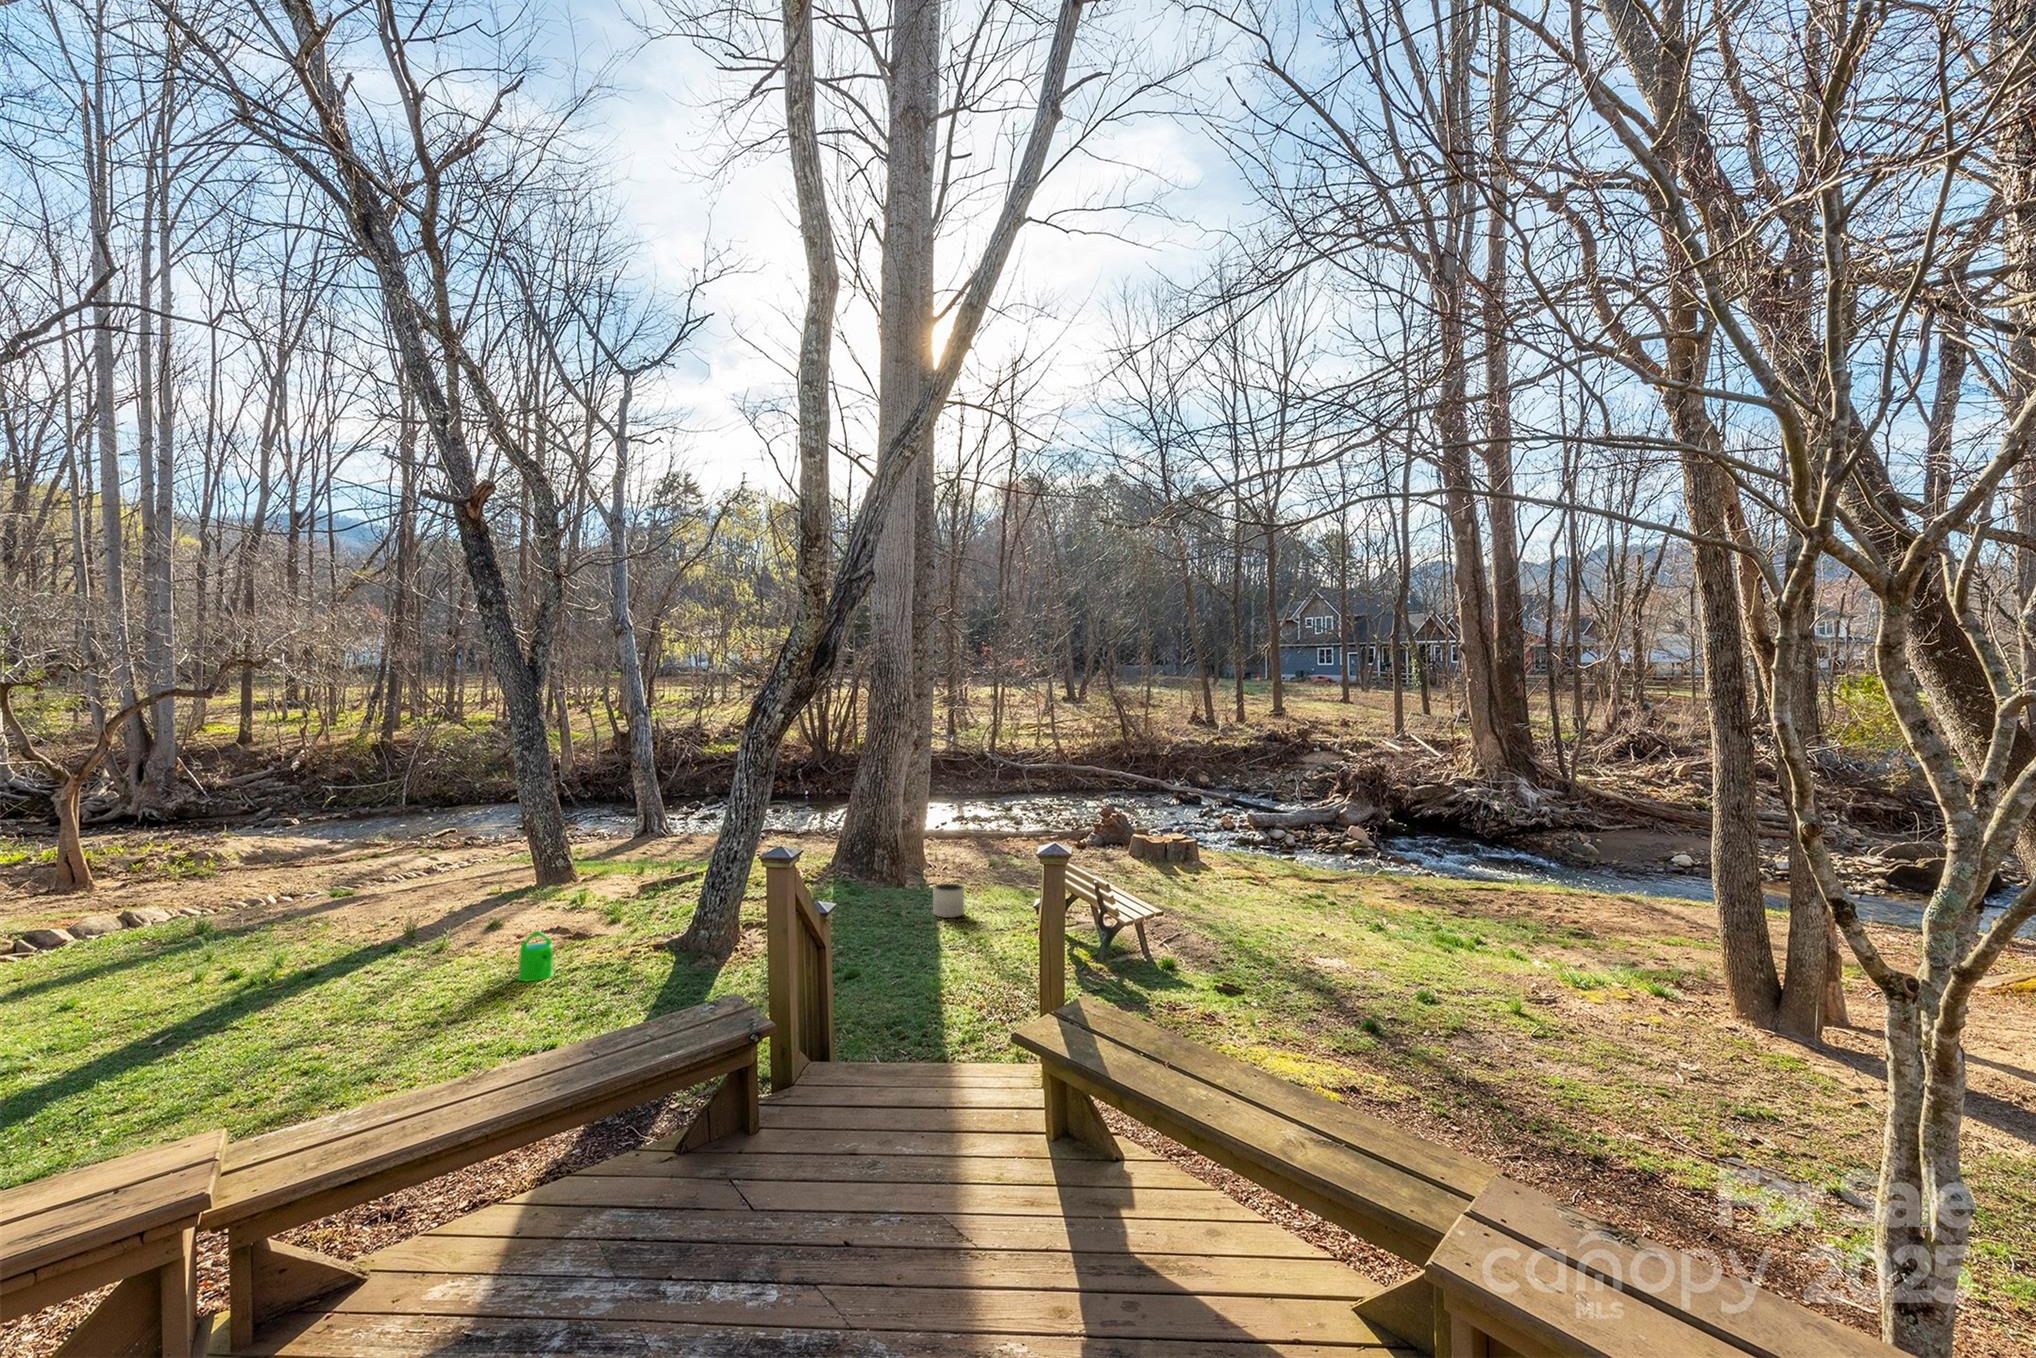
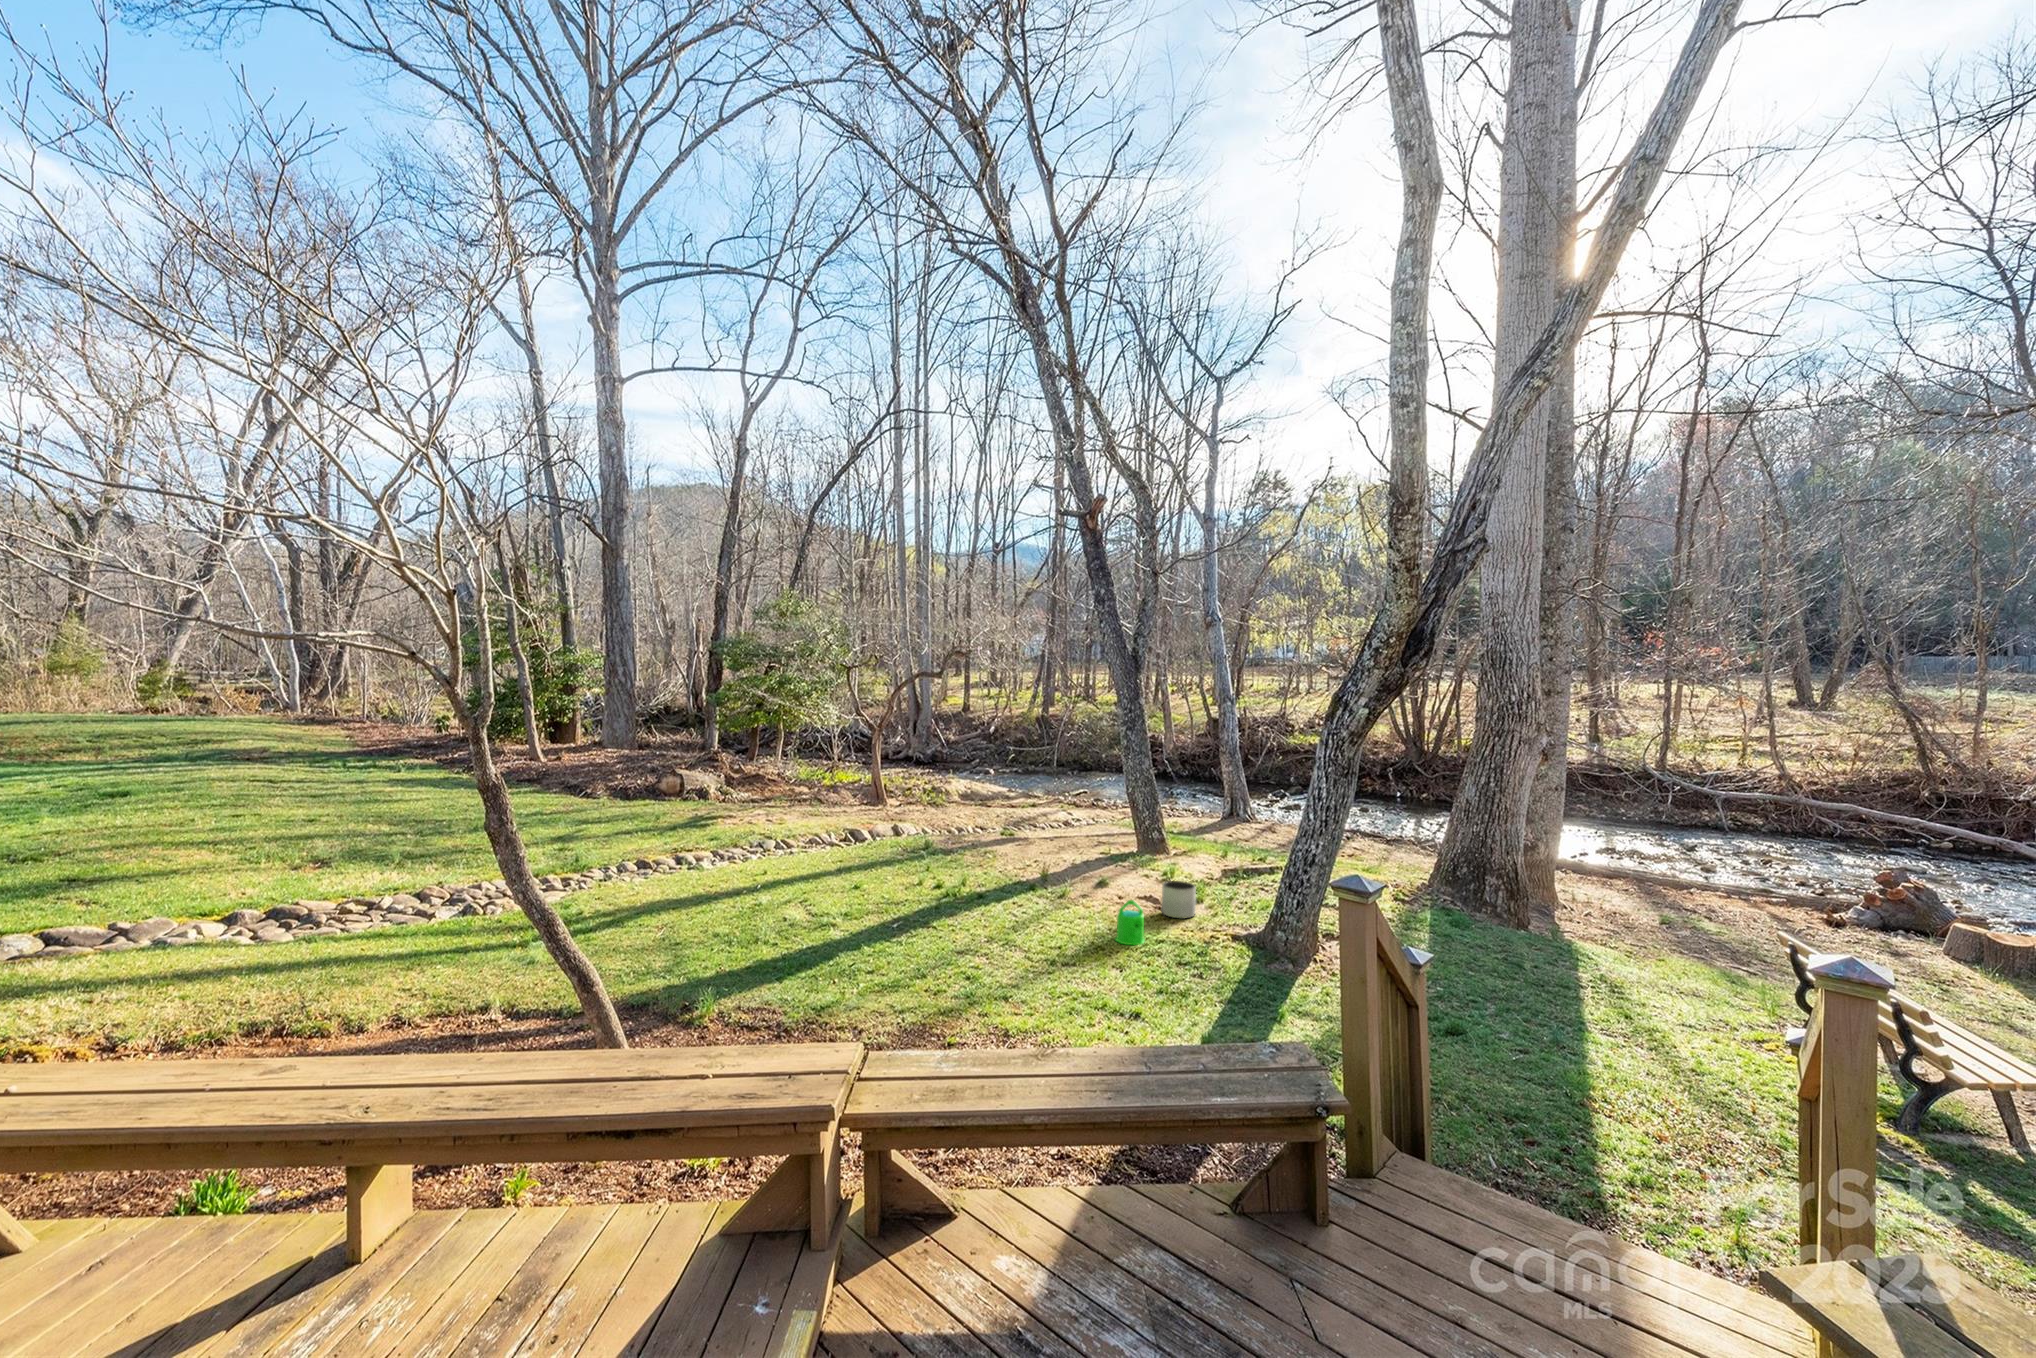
planter: present [933,884,964,918] -> present [1162,881,1196,919]

